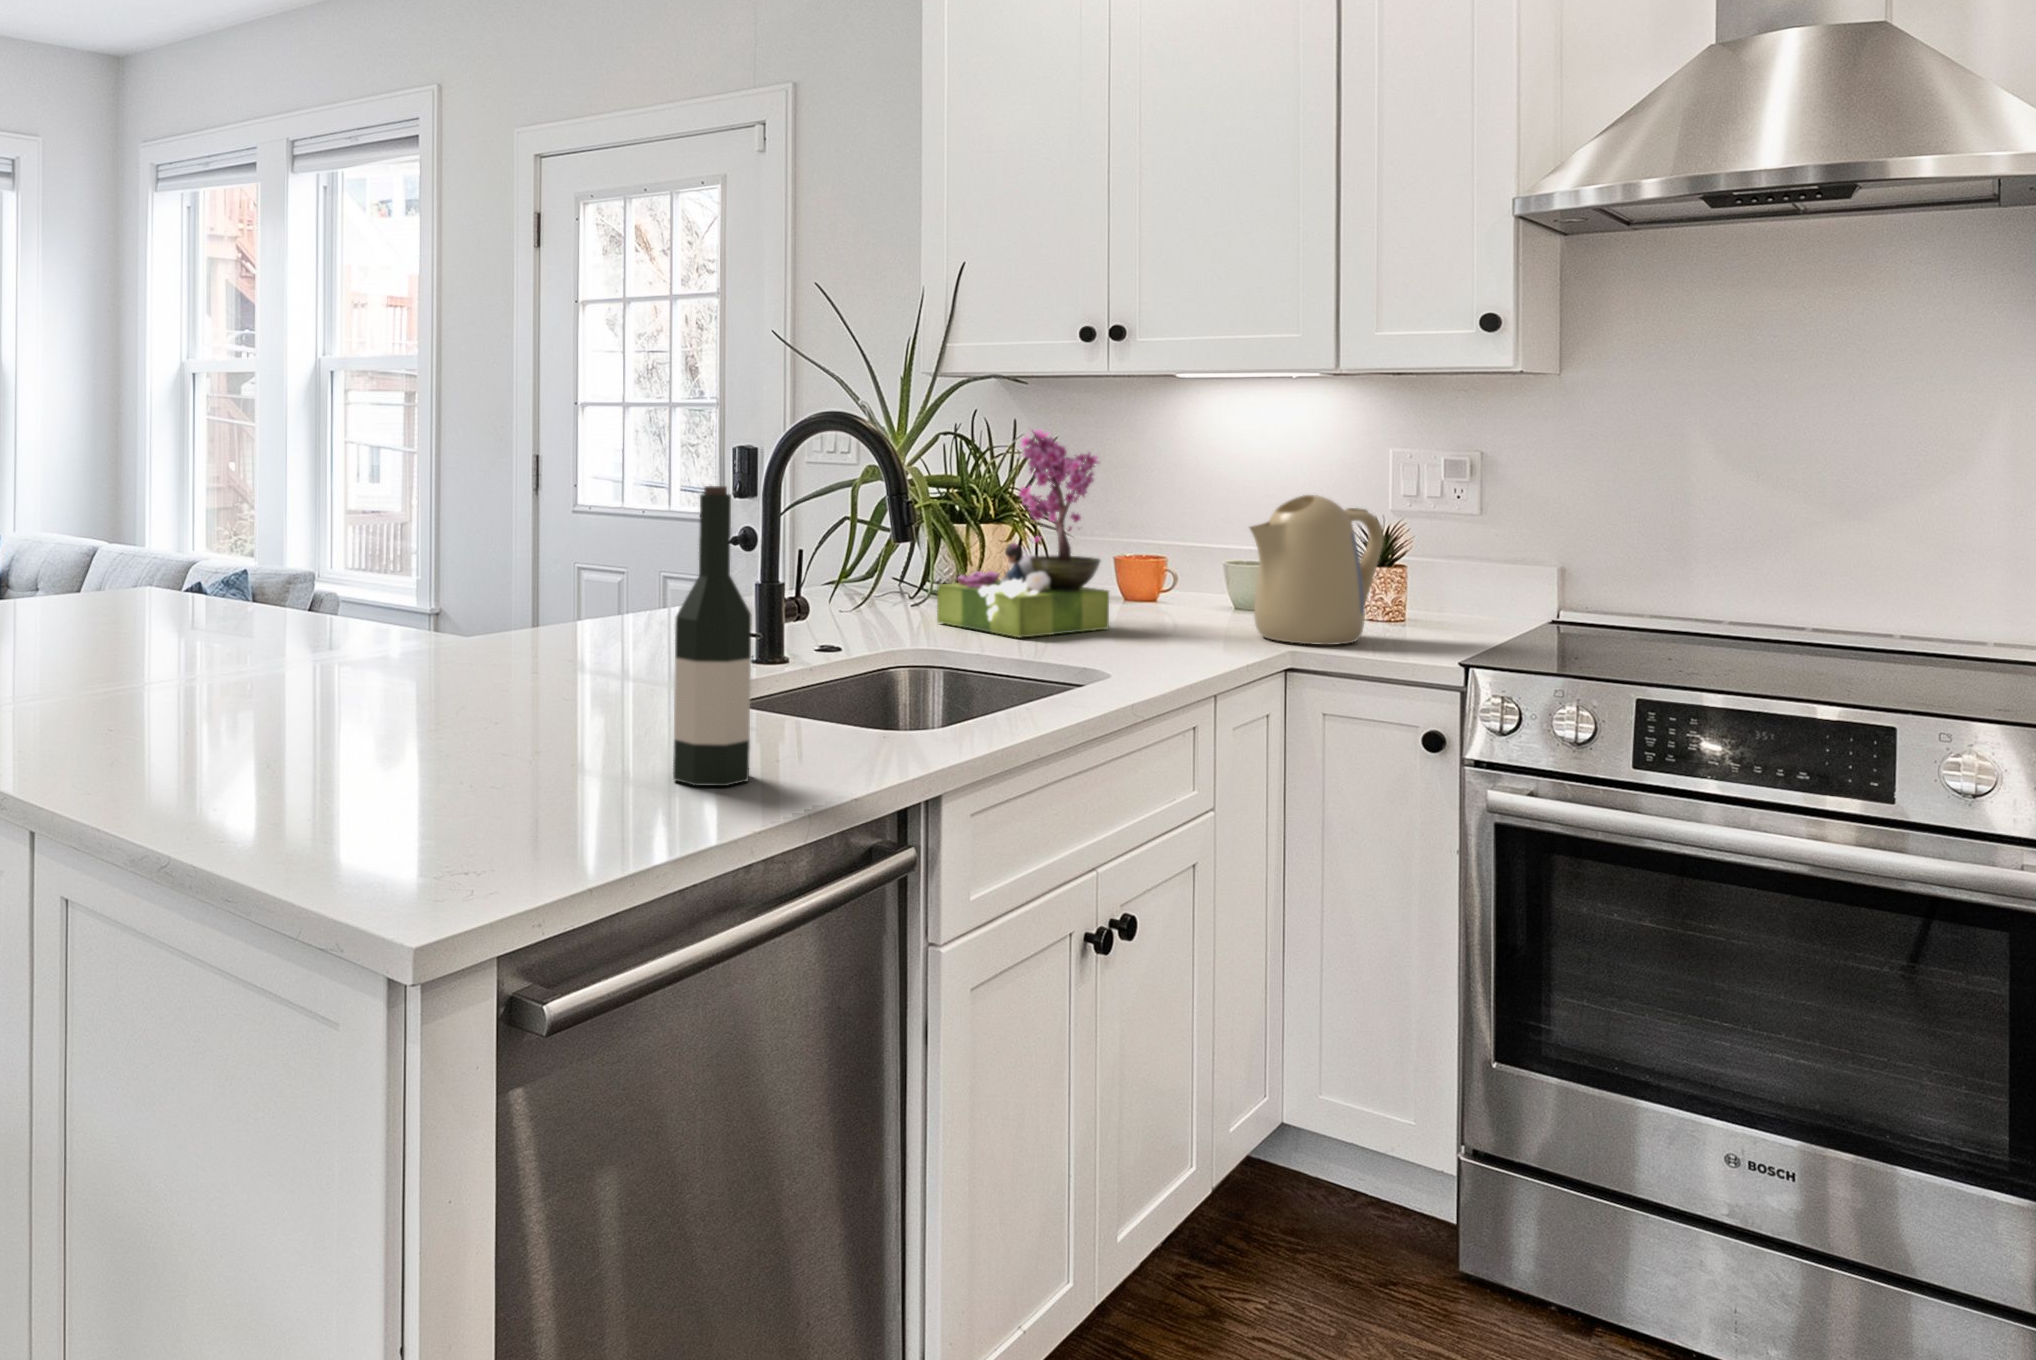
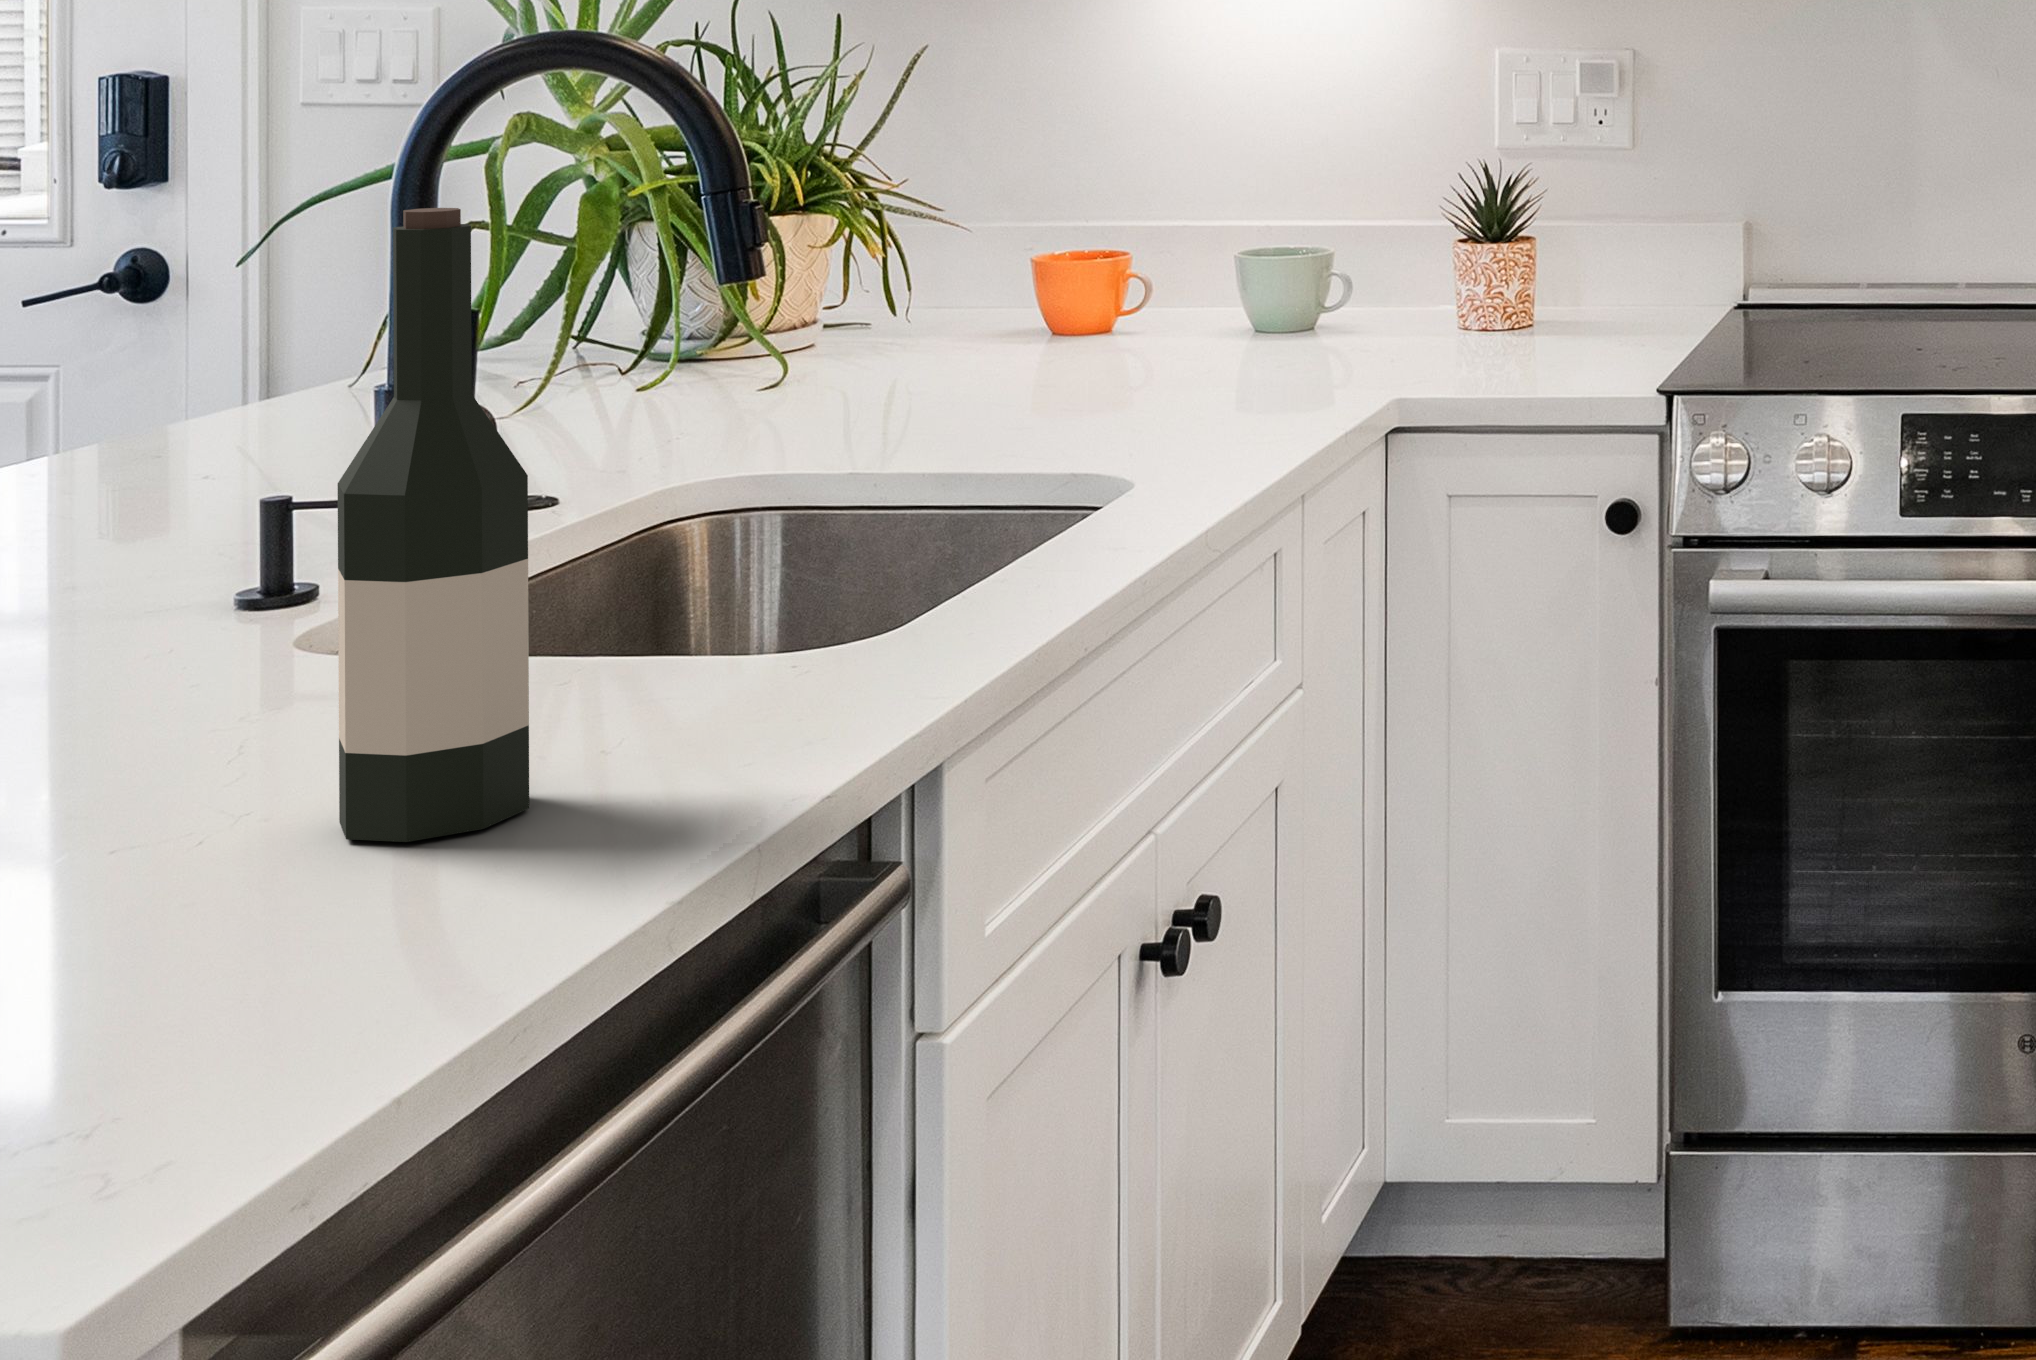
flower arrangement: present [937,429,1109,637] -> none [718,30,1063,429]
kettle: present [1250,495,1384,645] -> none [1312,137,1516,384]

